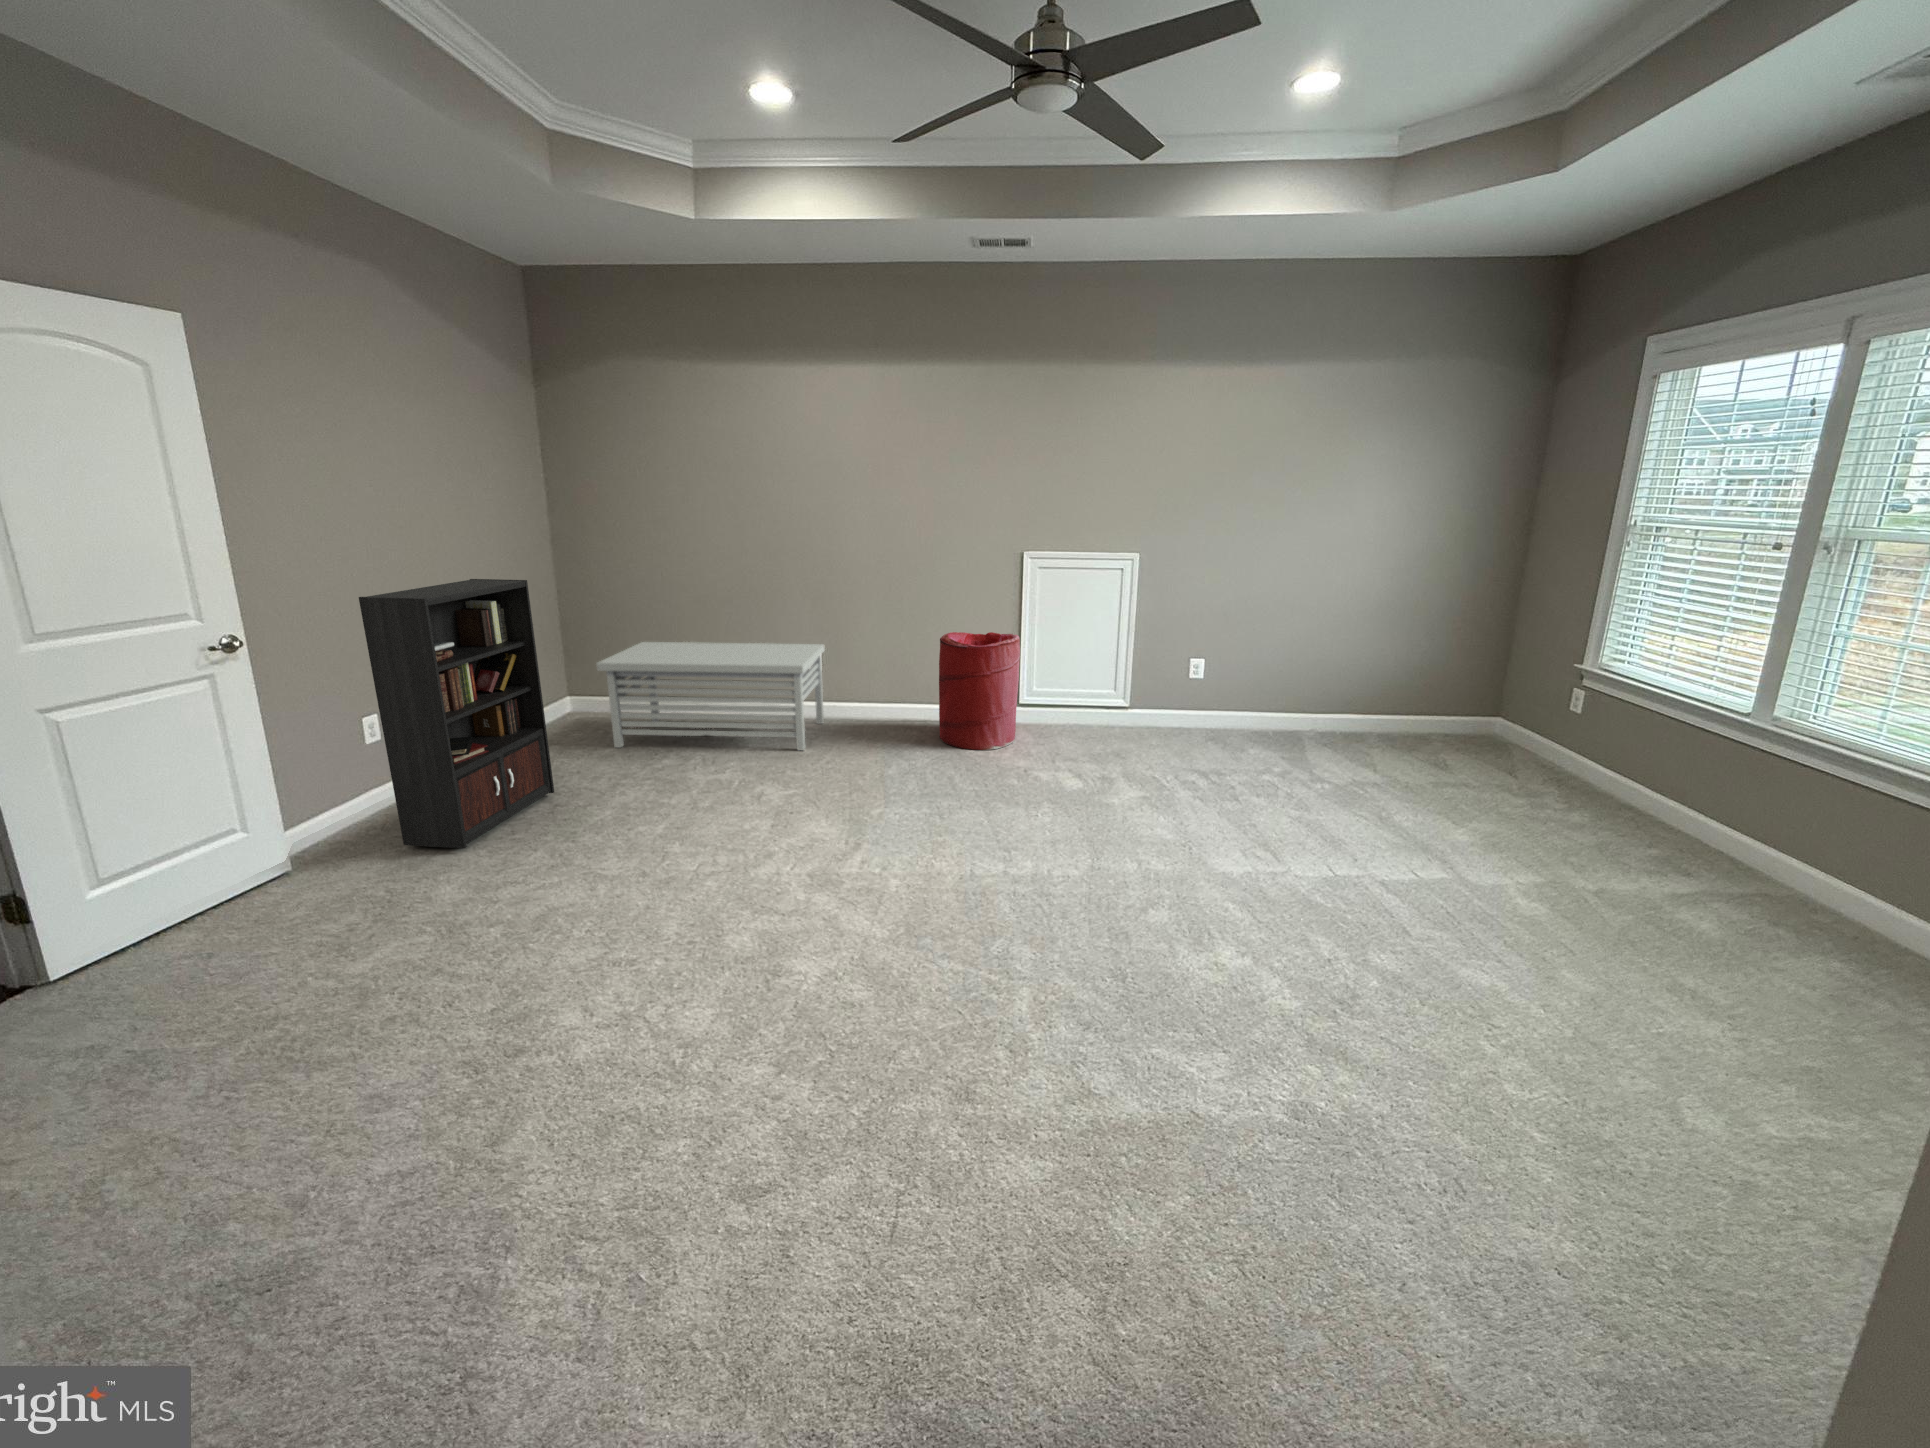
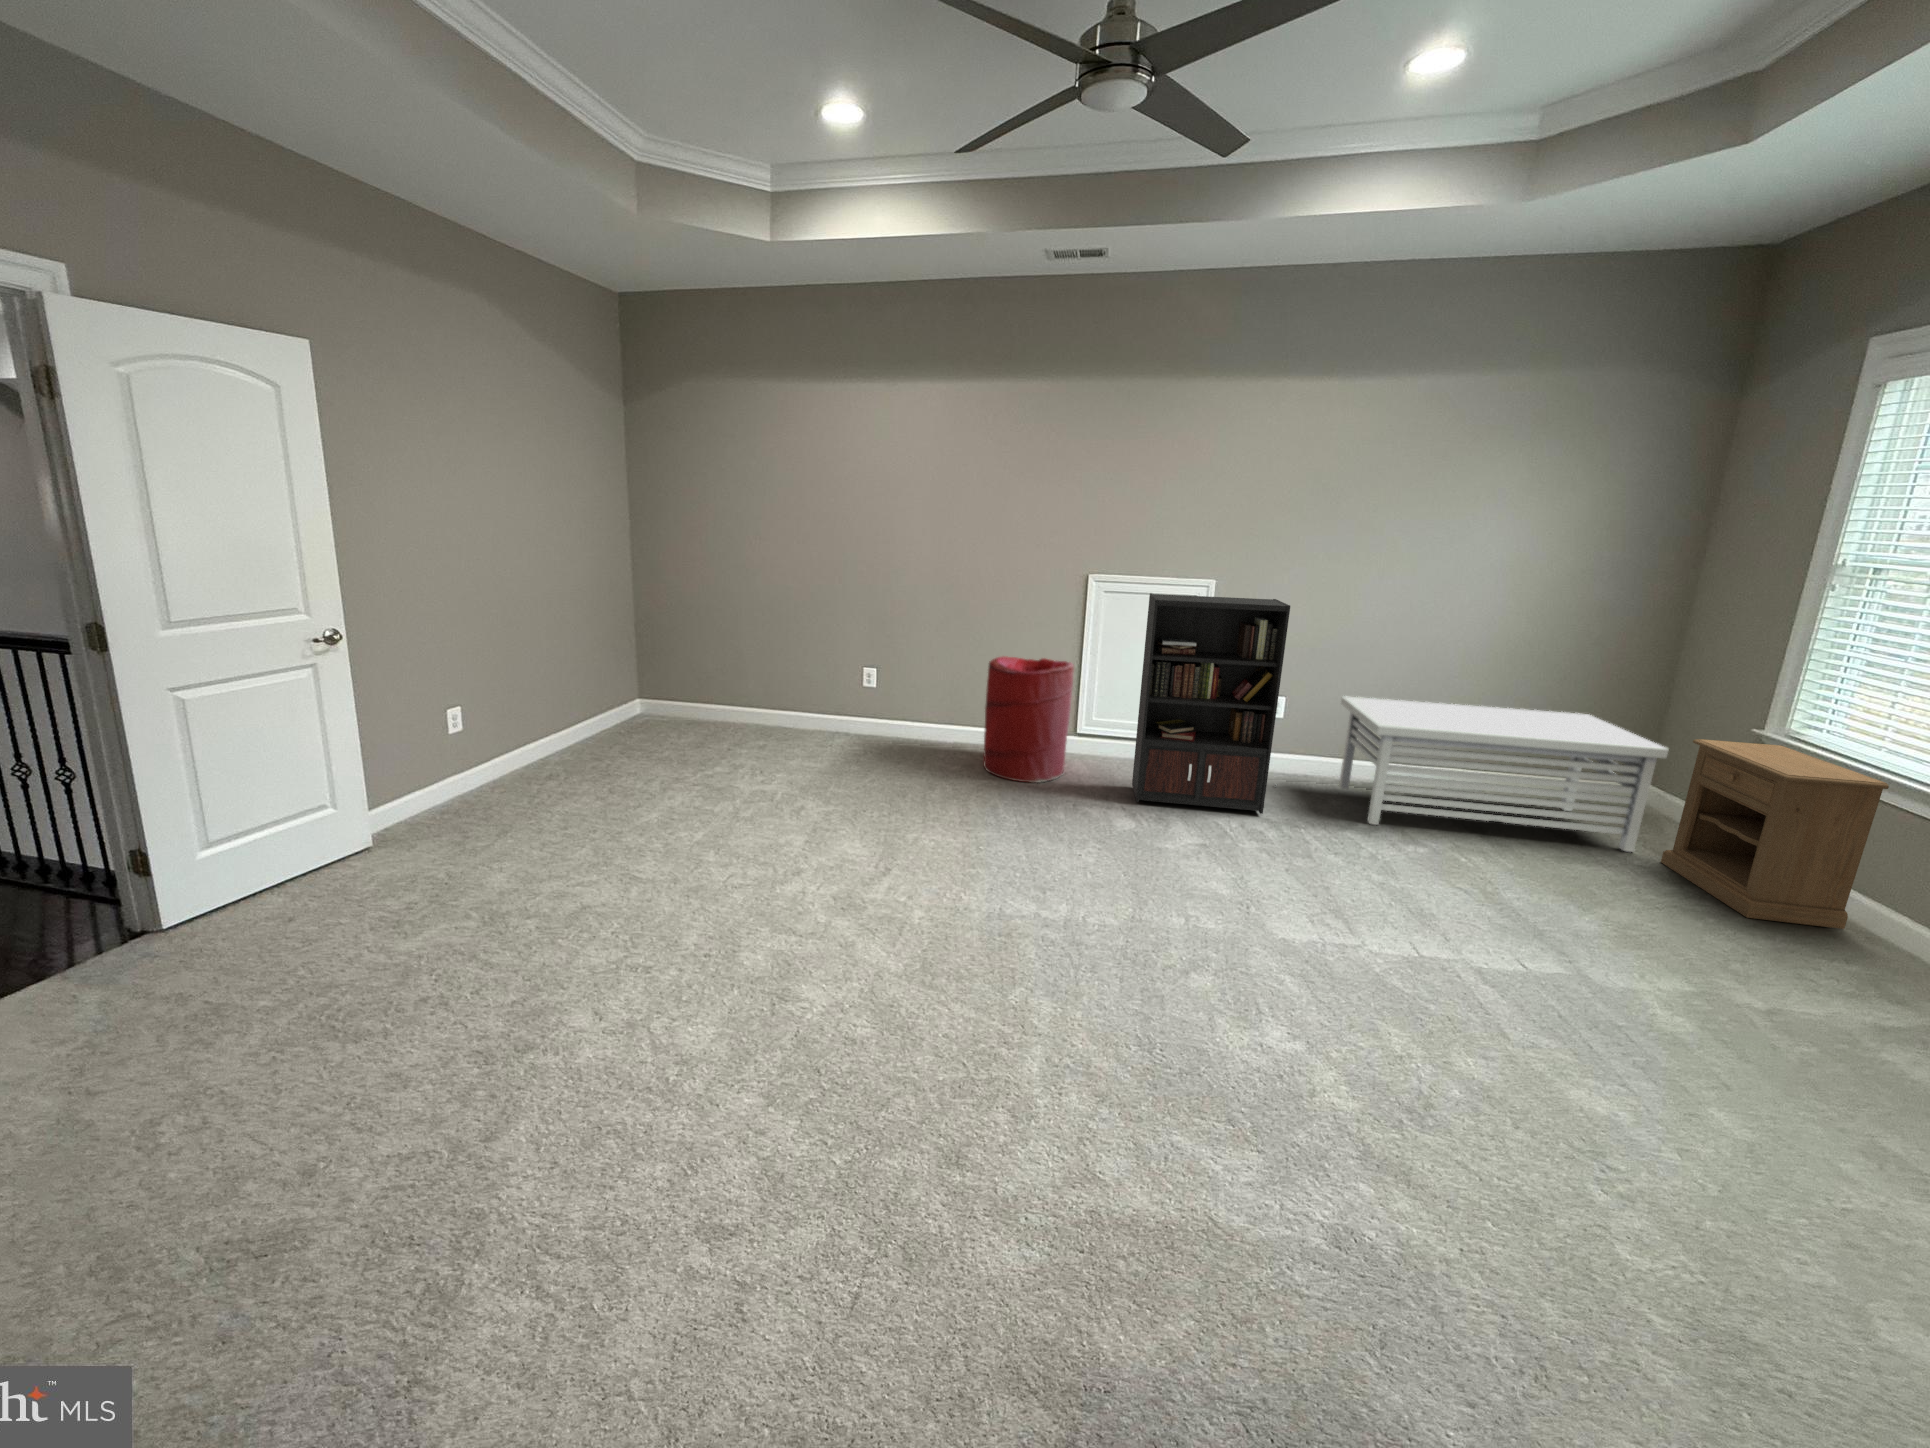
bookcase: present [359,579,554,849] -> present [1132,593,1290,814]
storage bench: present [596,642,825,750] -> present [1339,696,1668,852]
nightstand: none [1508,673,1668,818] -> present [1661,739,1889,929]

